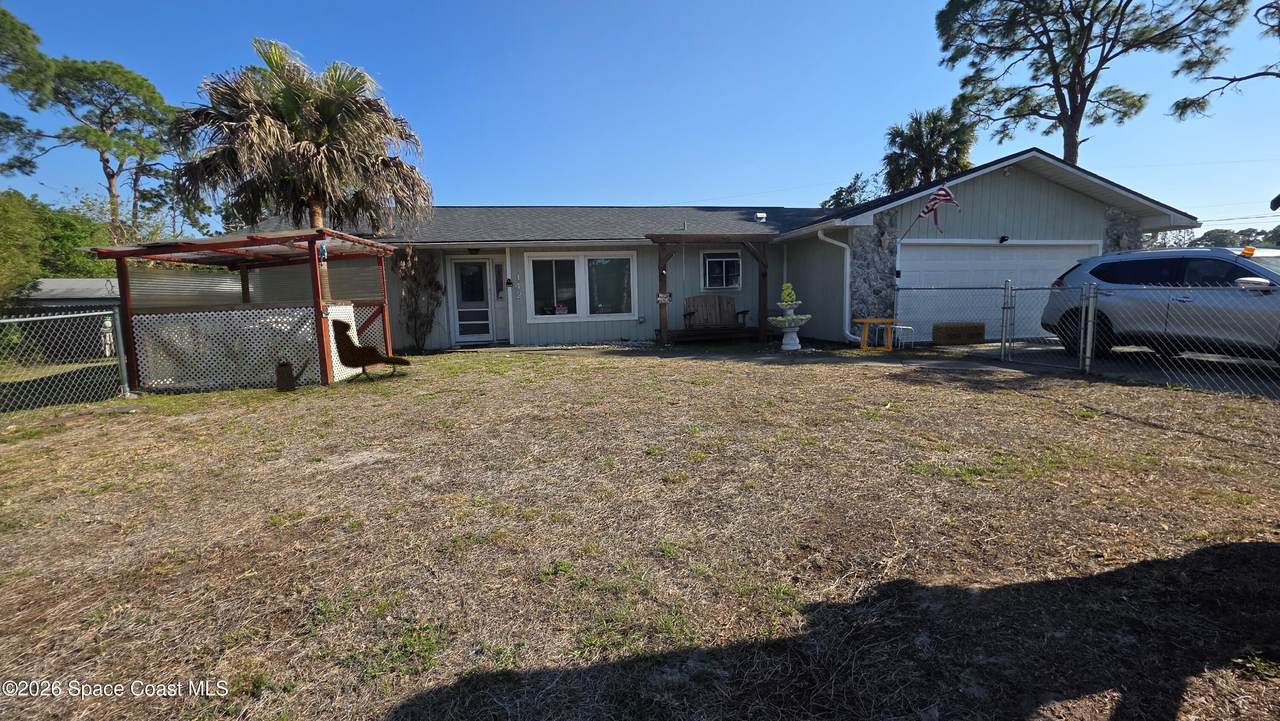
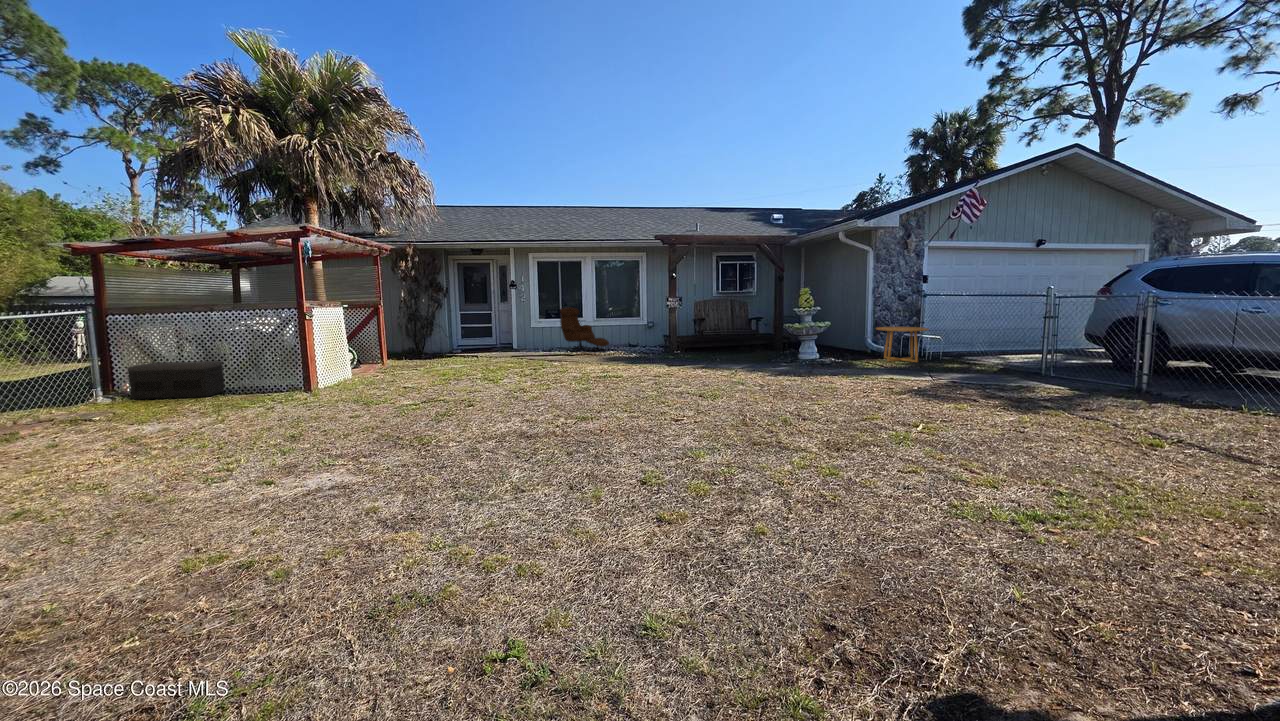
lounge chair: present [331,319,411,383] -> present [560,307,609,352]
storage bench: present [932,322,985,345] -> present [127,361,225,400]
watering can: present [271,357,310,392] -> none [249,360,294,398]

